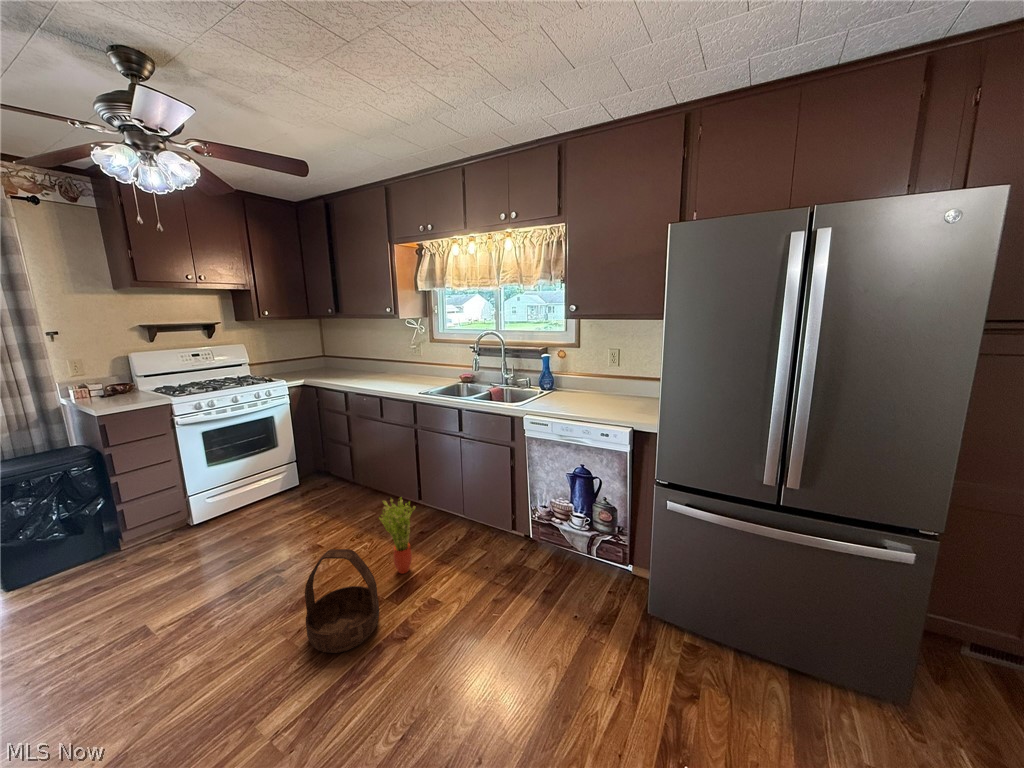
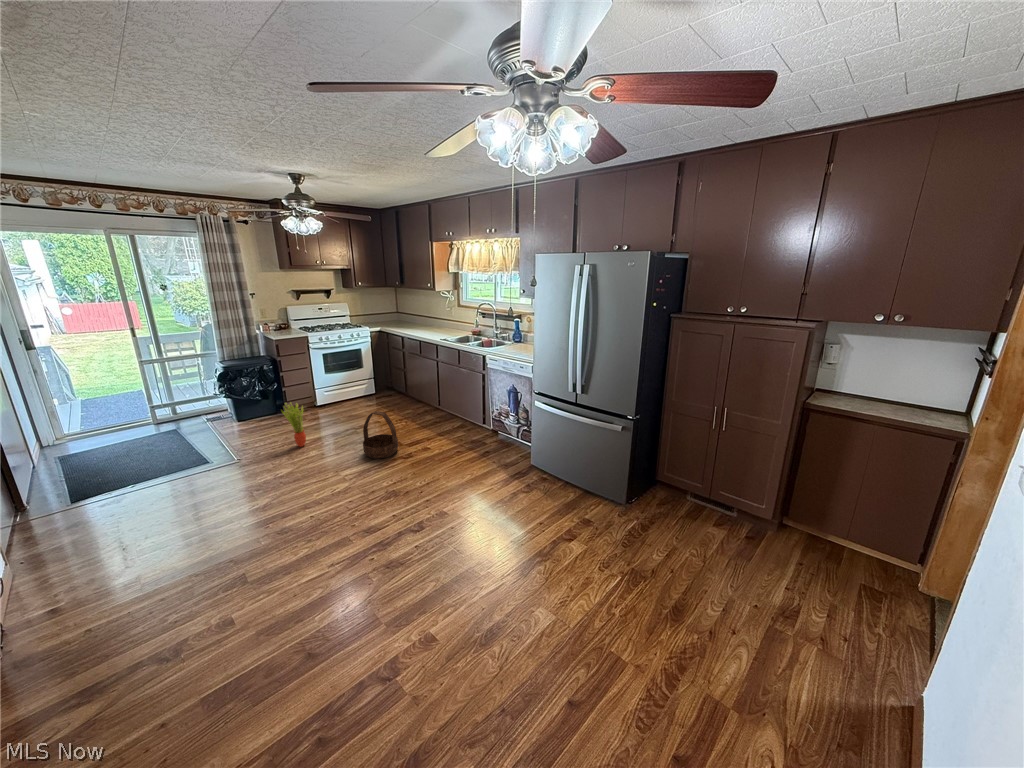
potted plant: present [379,499,415,574] -> present [283,403,306,447]

